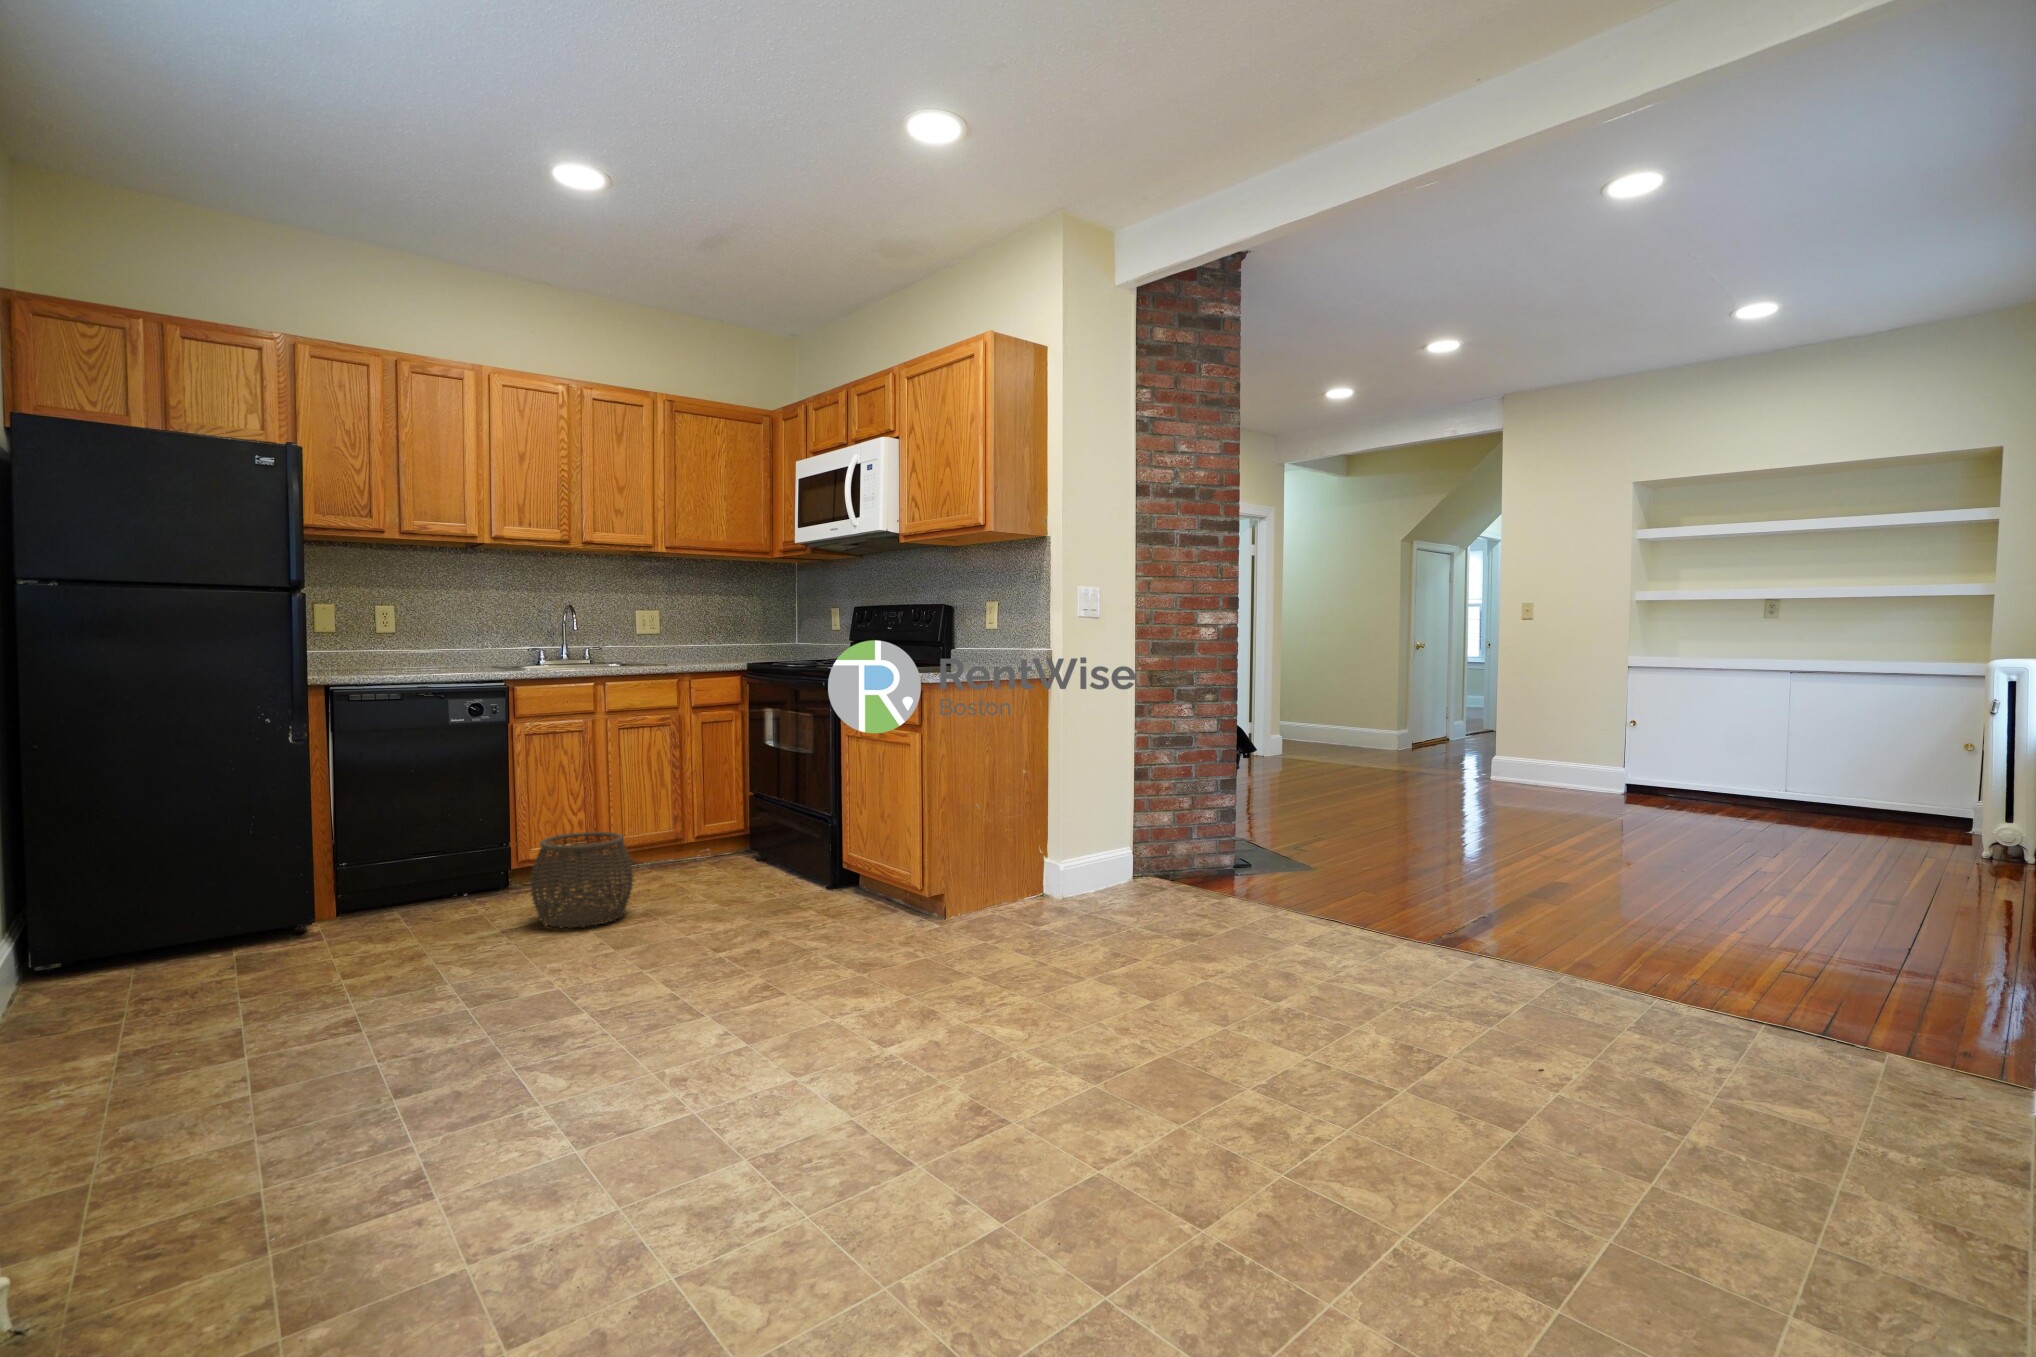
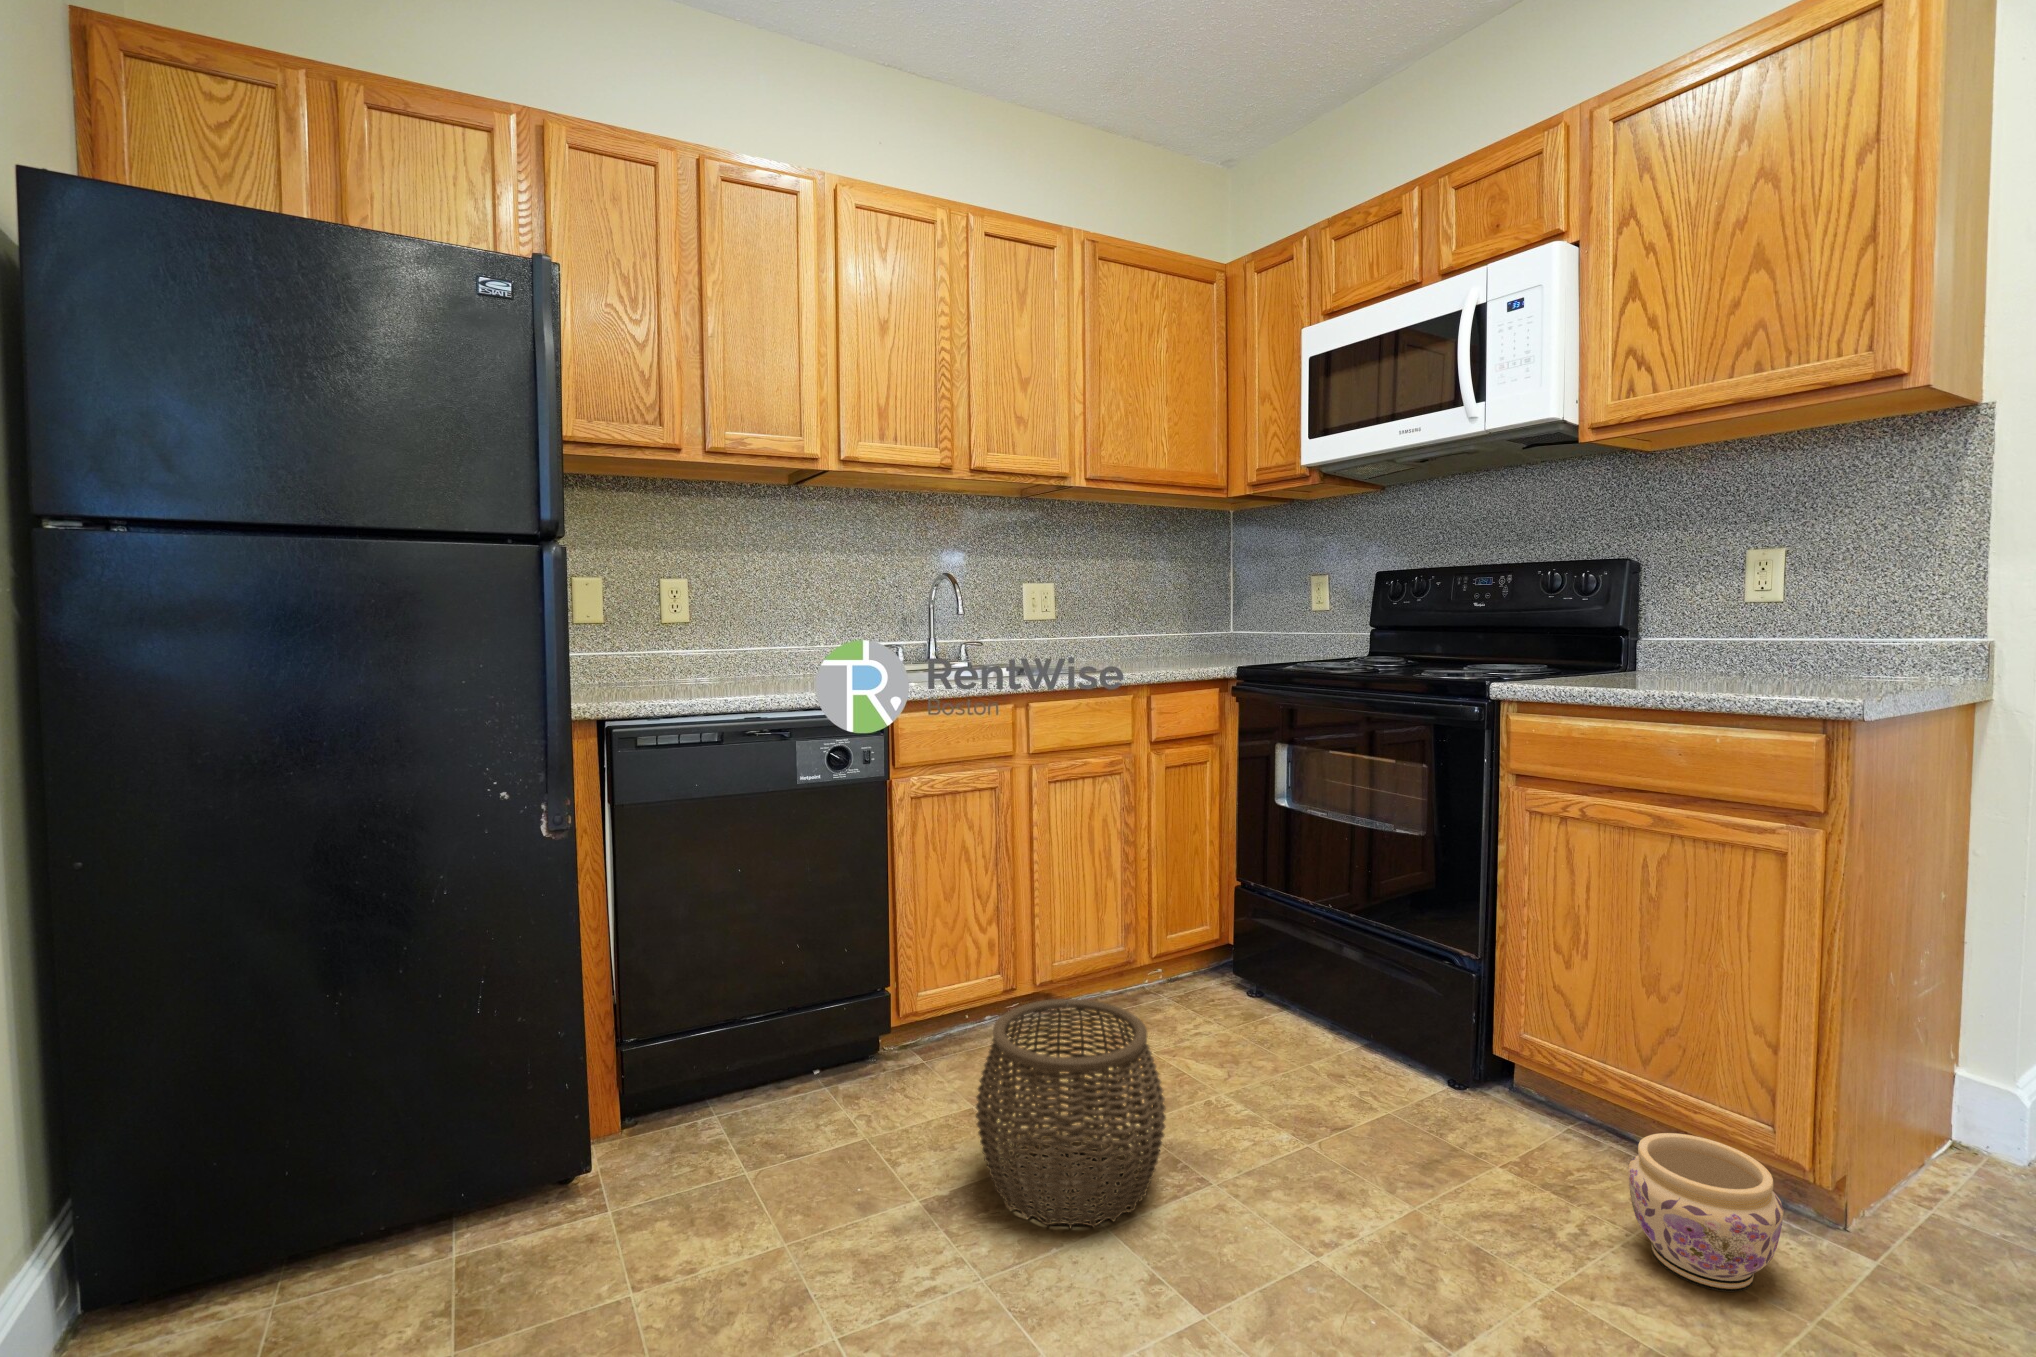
planter: none [829,872,886,928] -> present [1628,1133,1784,1292]

